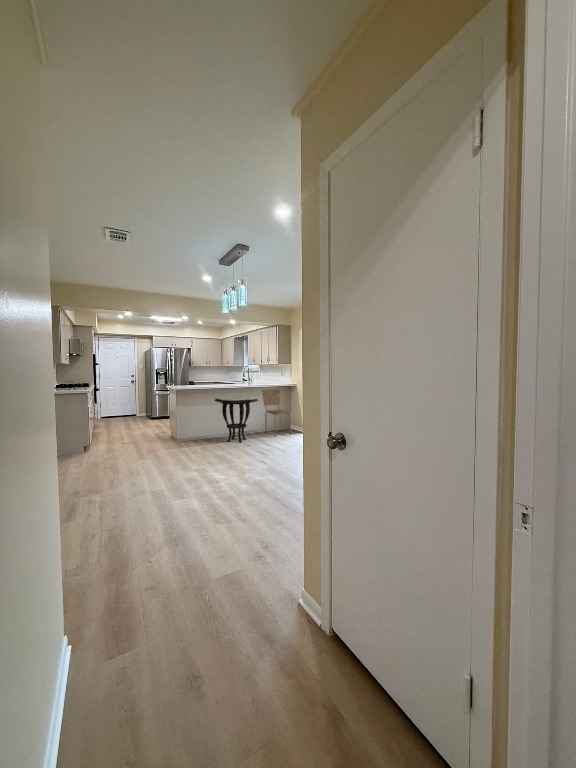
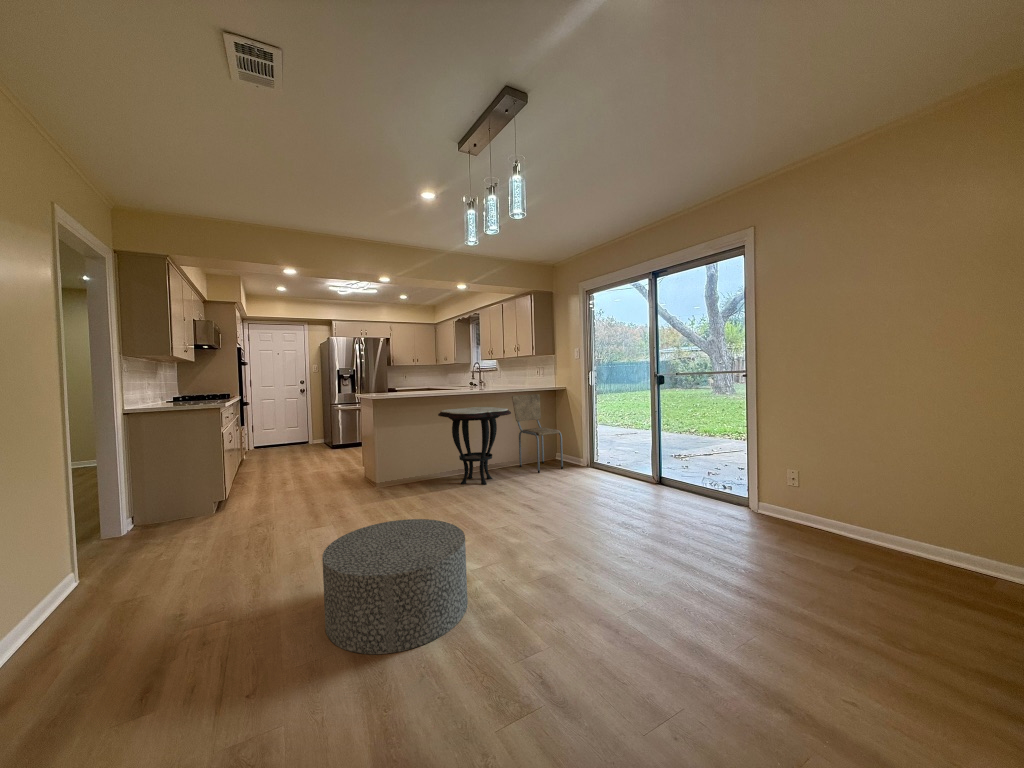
ottoman: none [145,454,214,508] -> present [322,519,467,654]

